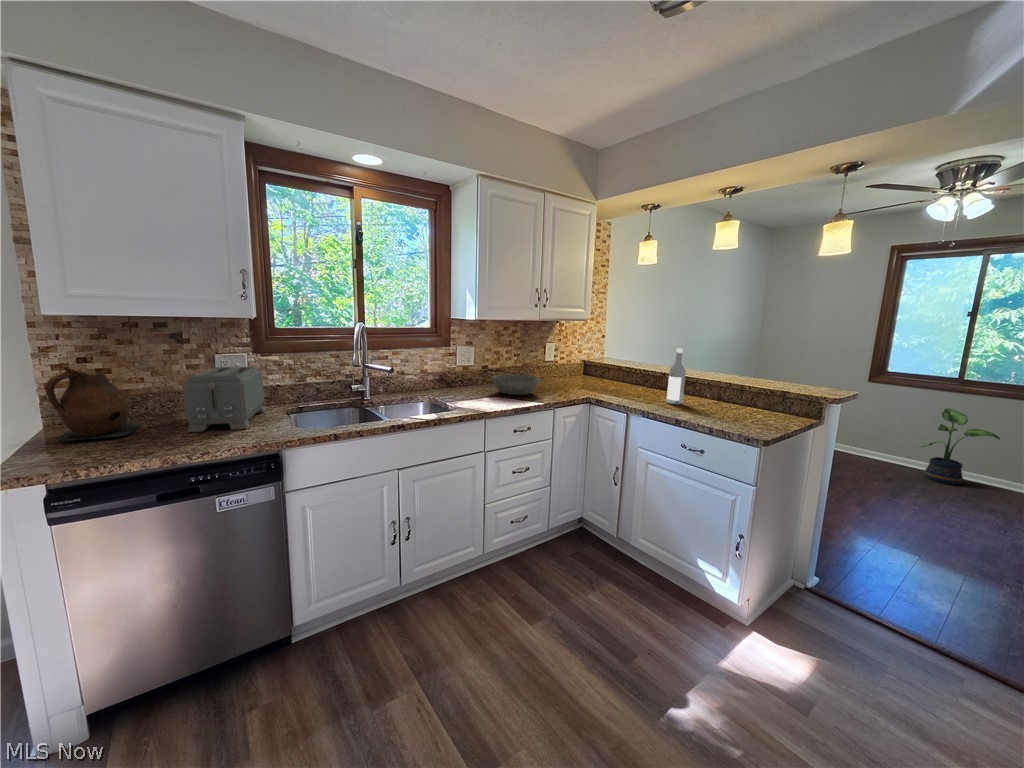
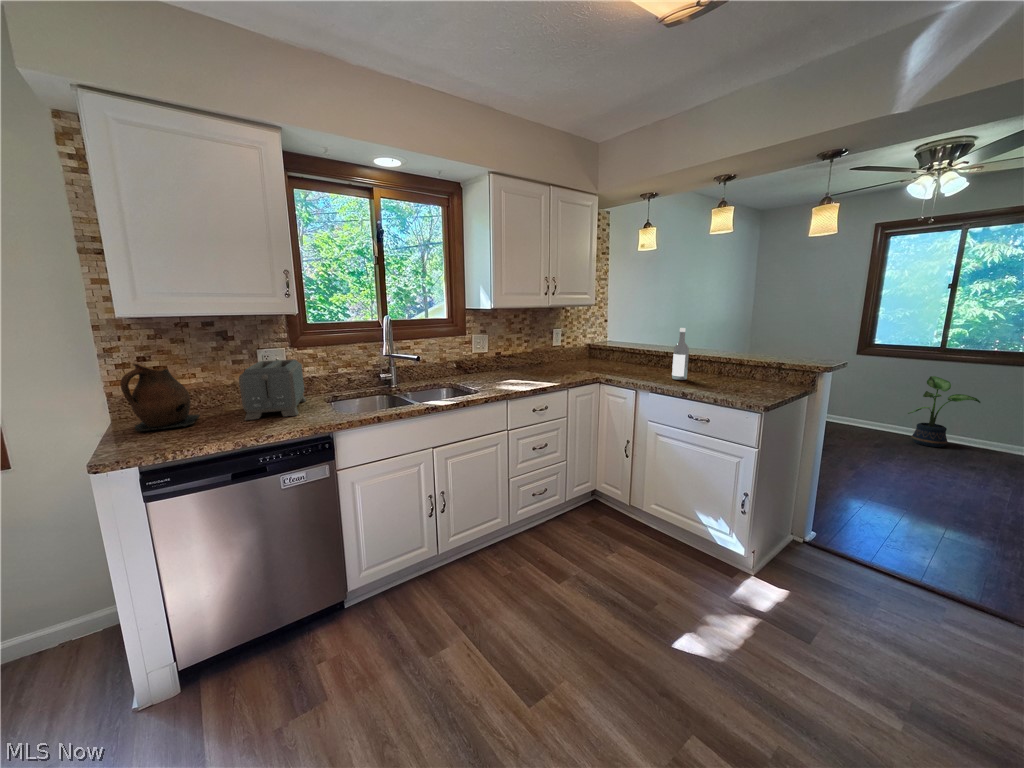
bowl: present [493,375,540,395] -> none [508,359,553,378]

